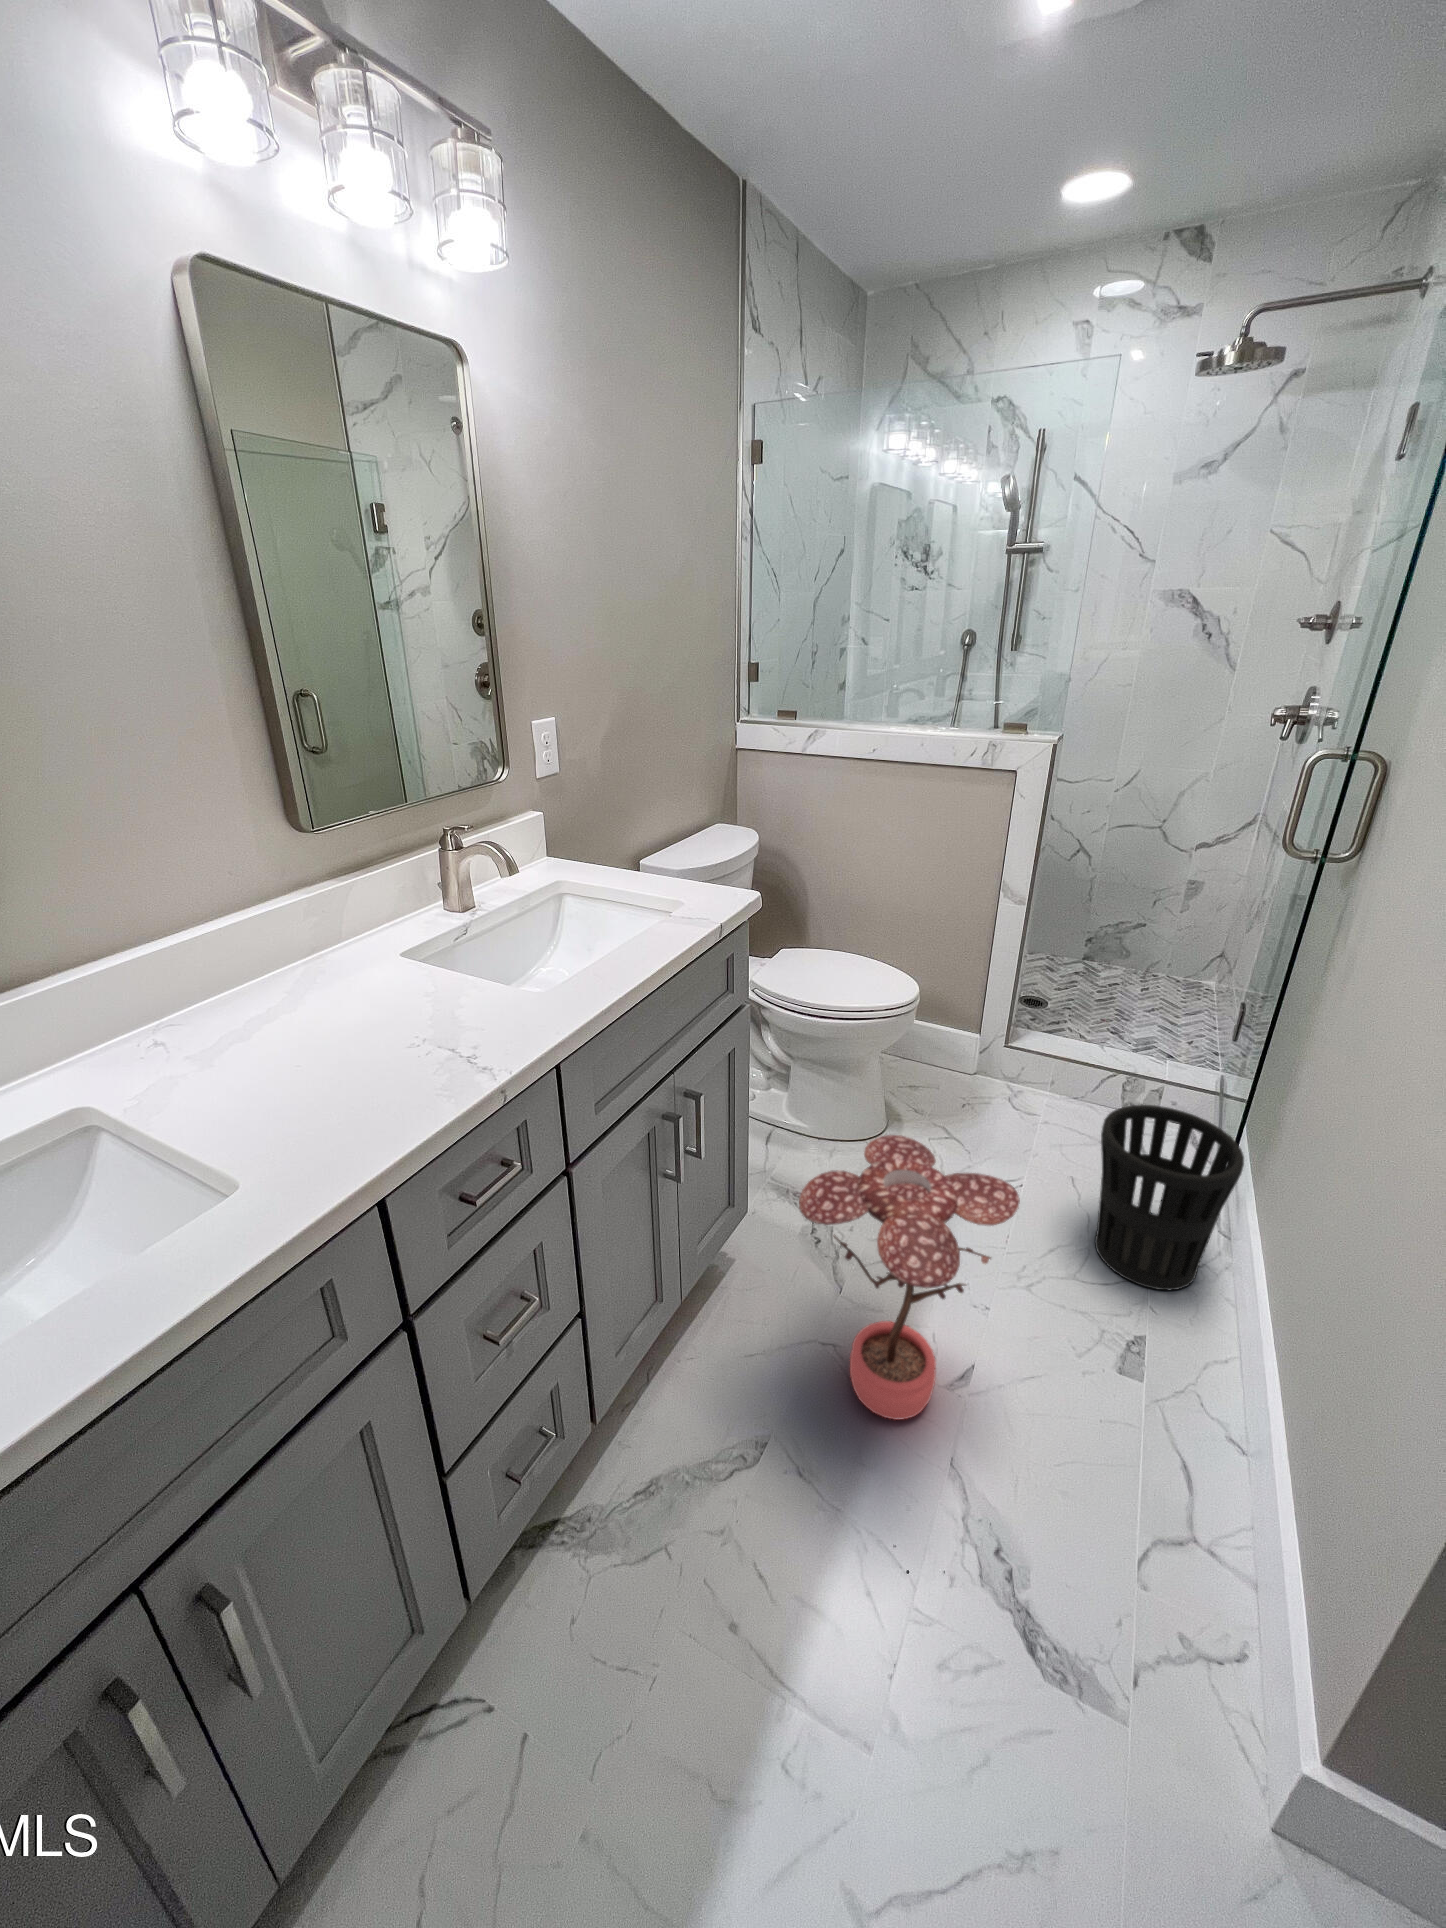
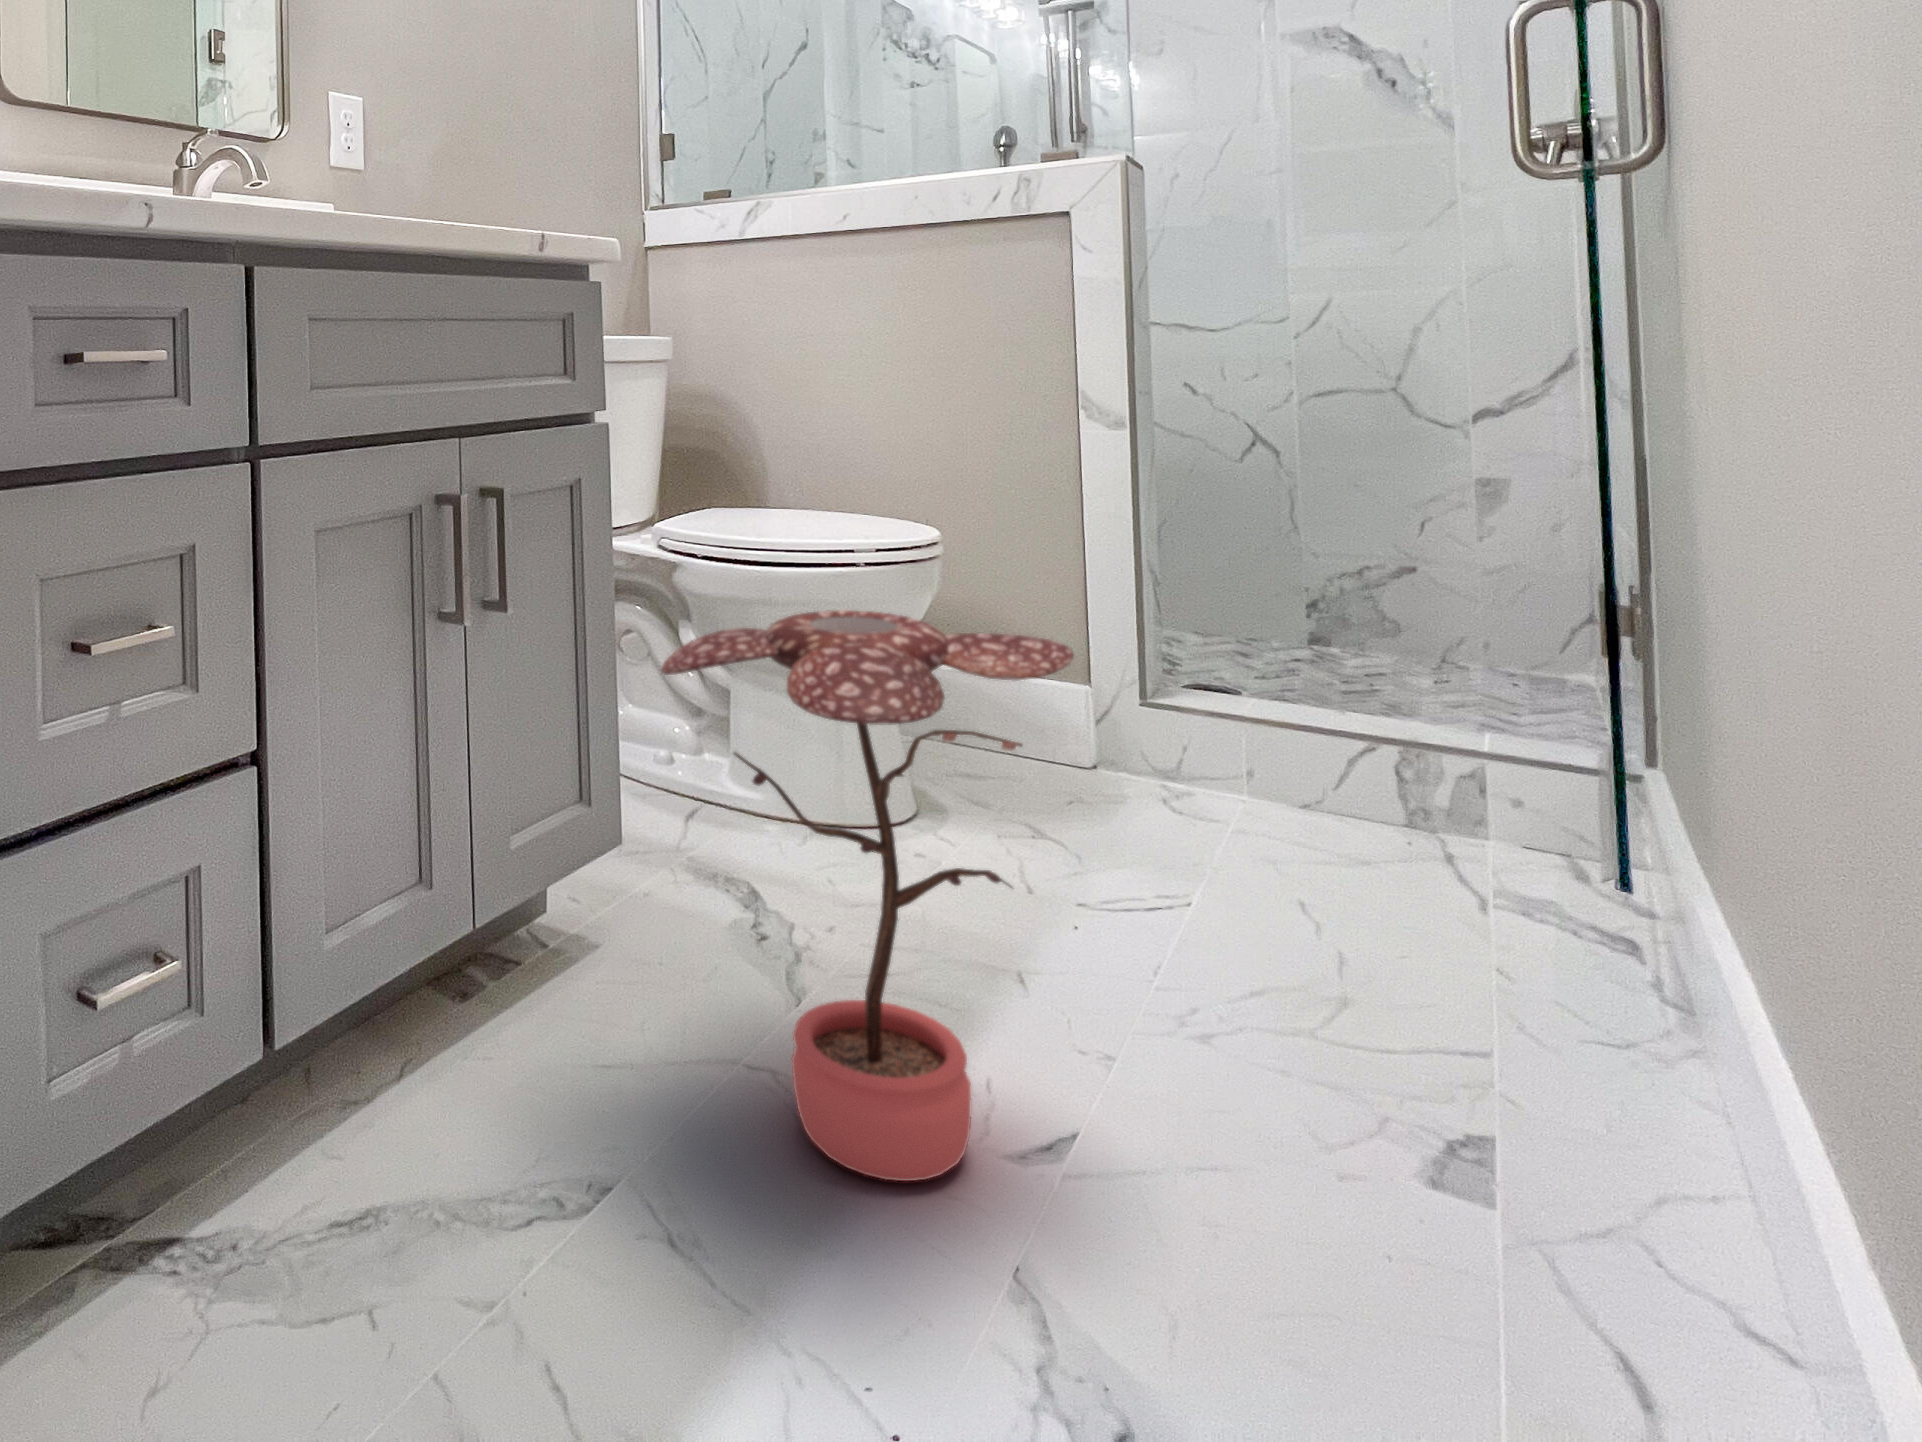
wastebasket: present [1095,1105,1244,1290] -> none [1300,682,1614,1060]

